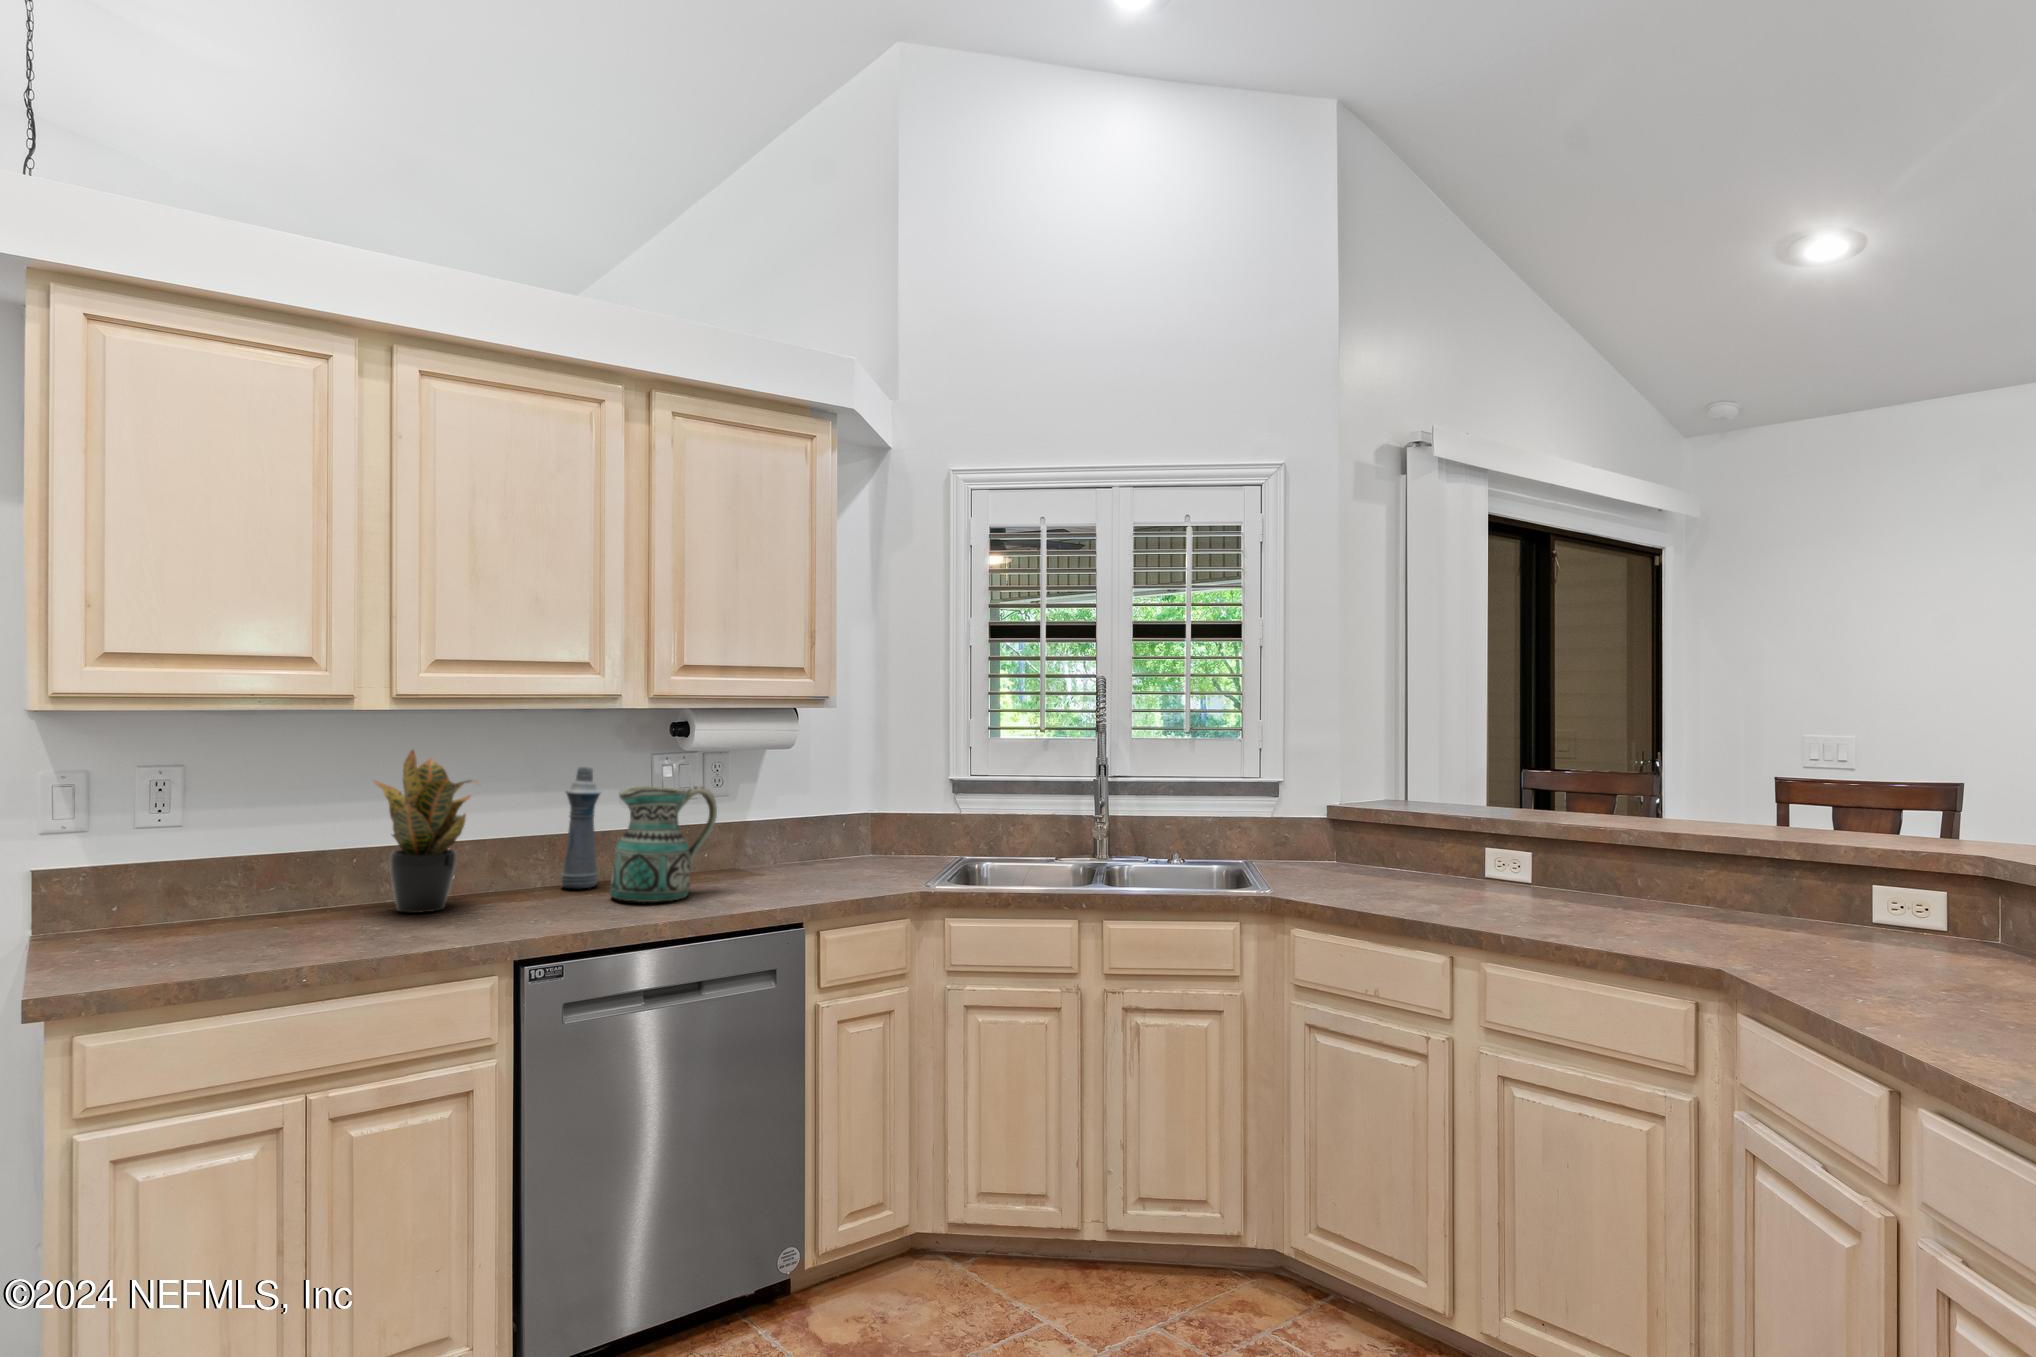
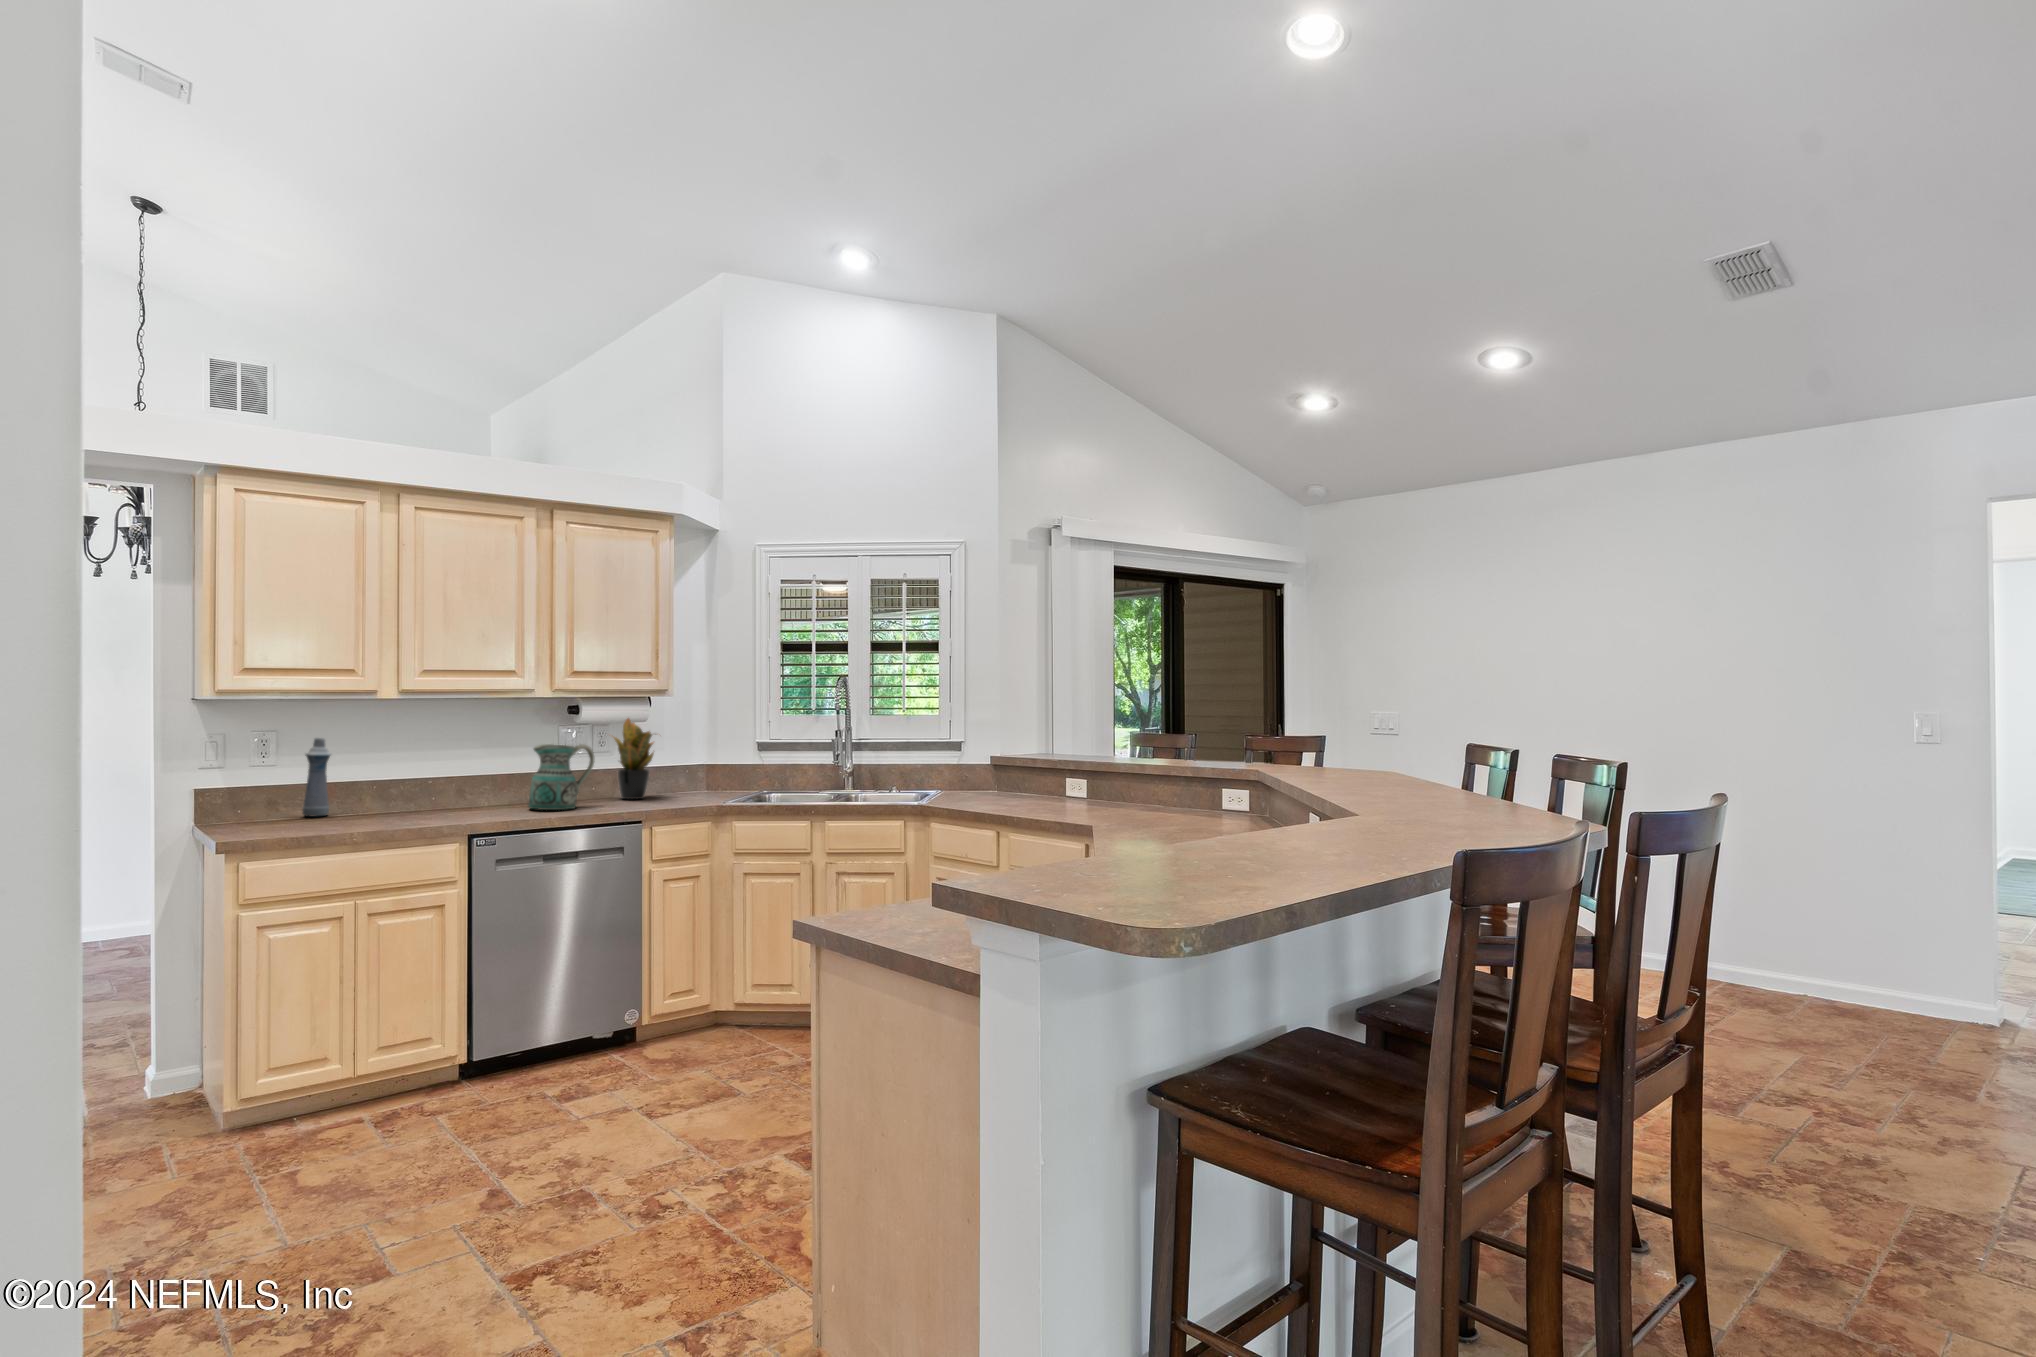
potted plant: present [375,749,477,913] -> present [614,718,654,799]
bottle: present [561,767,601,888] -> present [303,738,331,816]

